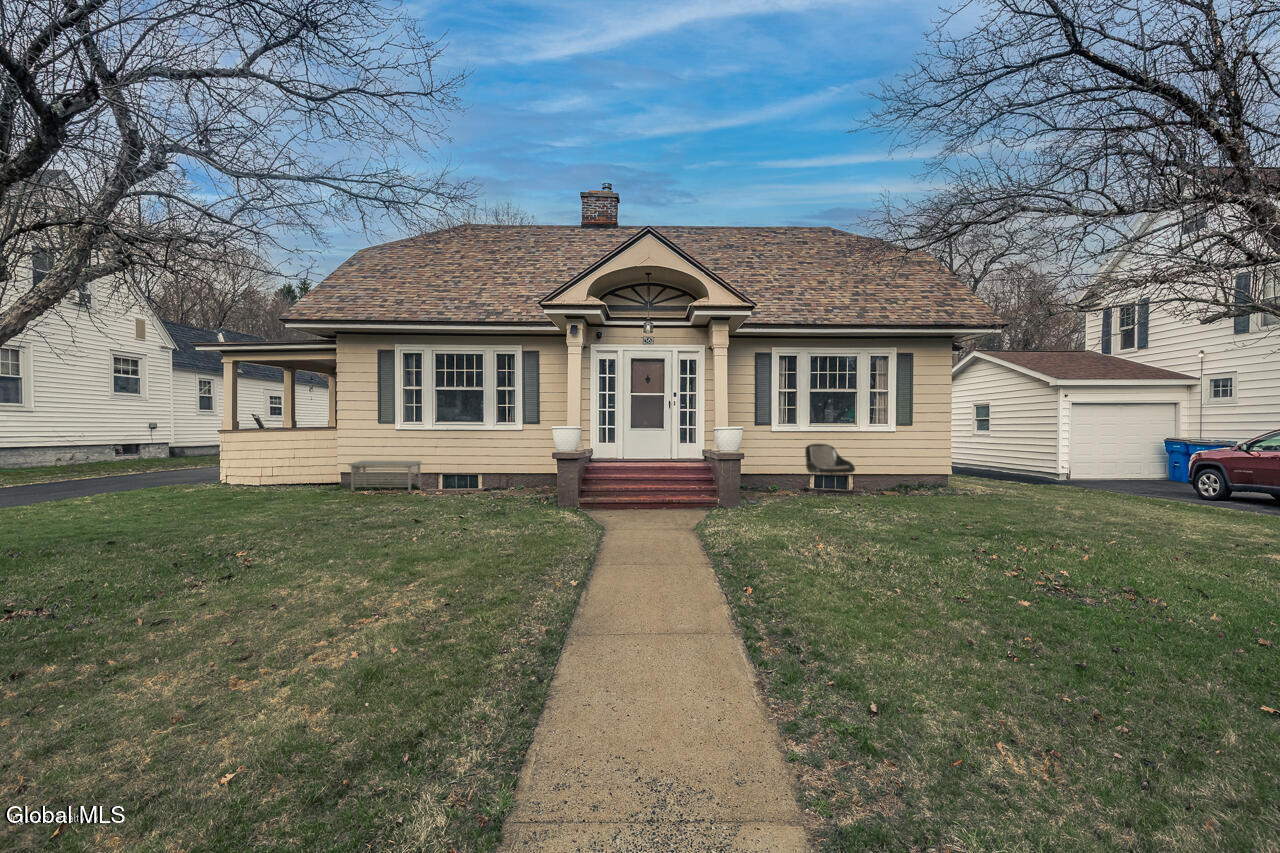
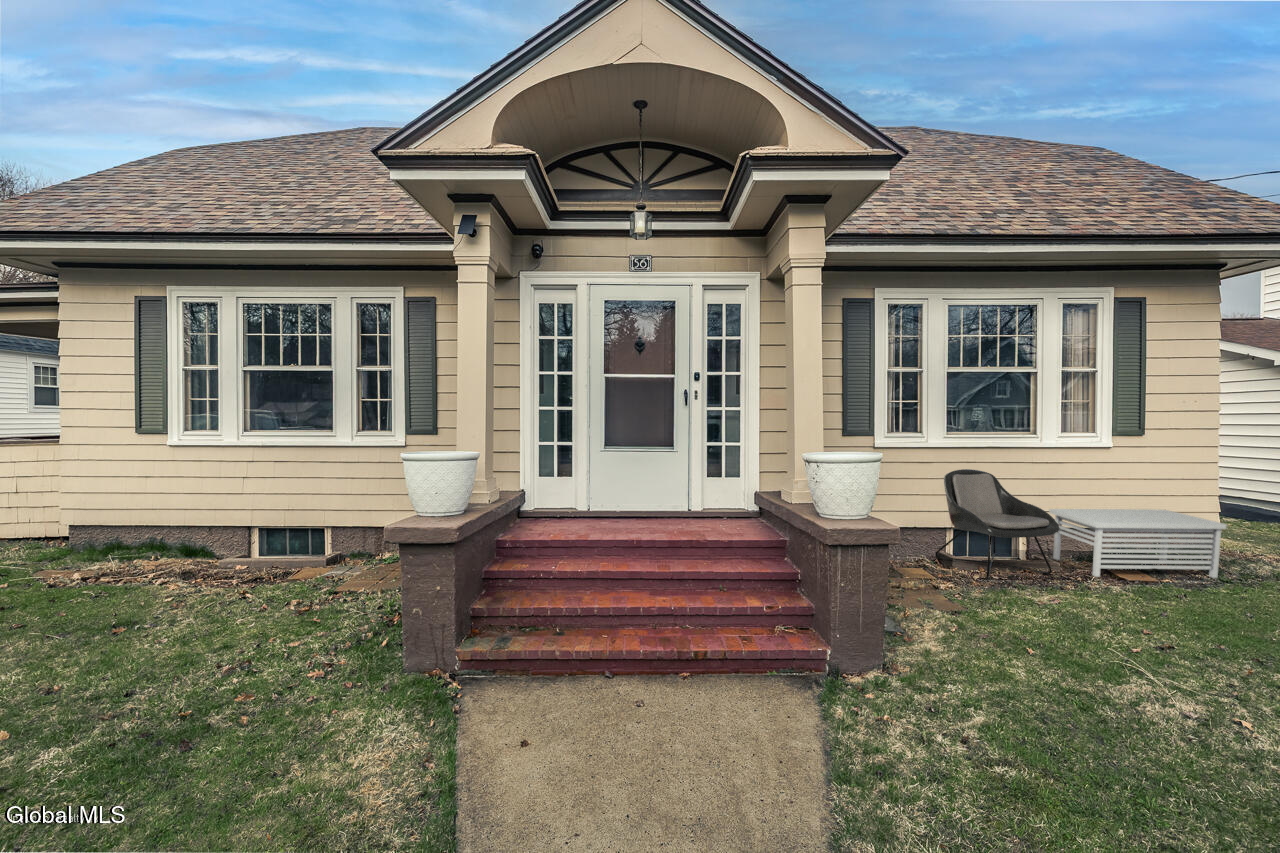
storage bench: present [348,461,422,491] -> present [1049,509,1227,578]

